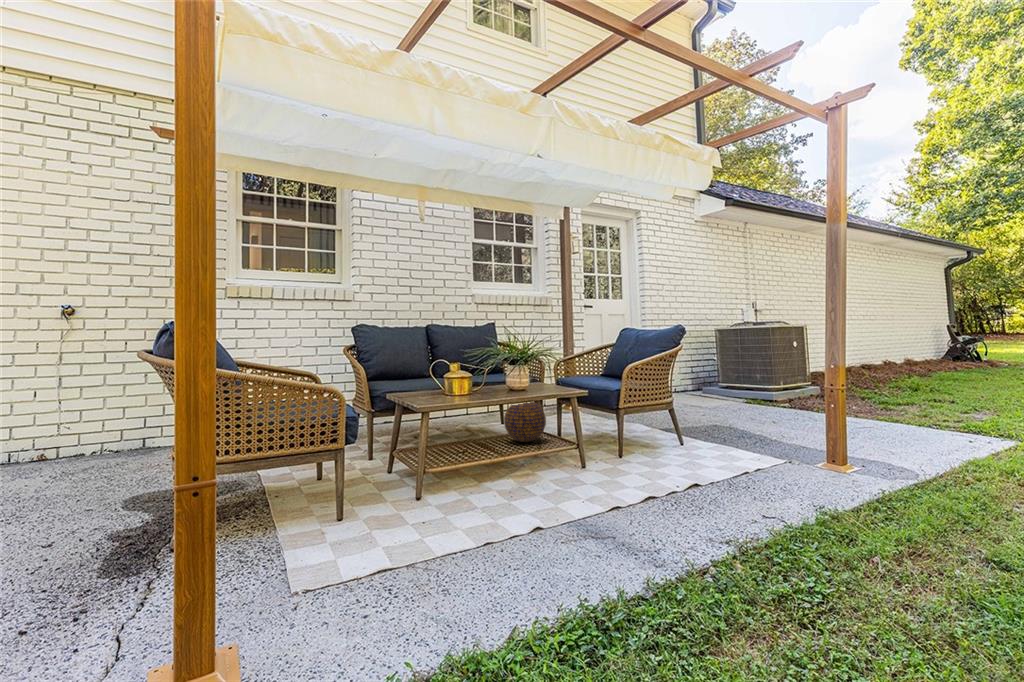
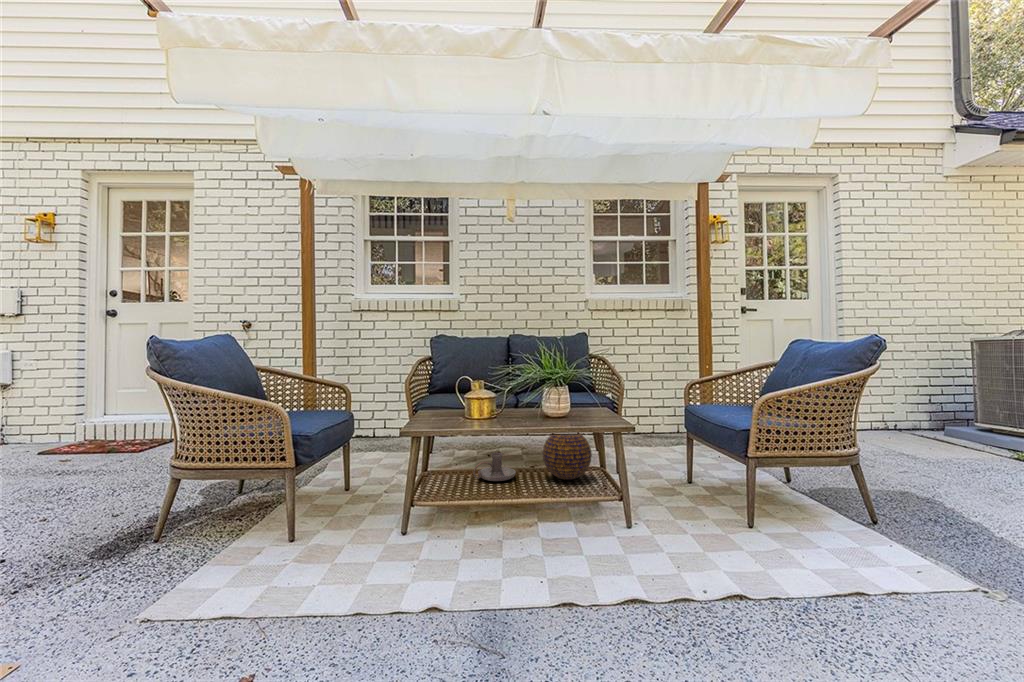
candle holder: none [452,426,487,451] -> present [473,453,516,481]

